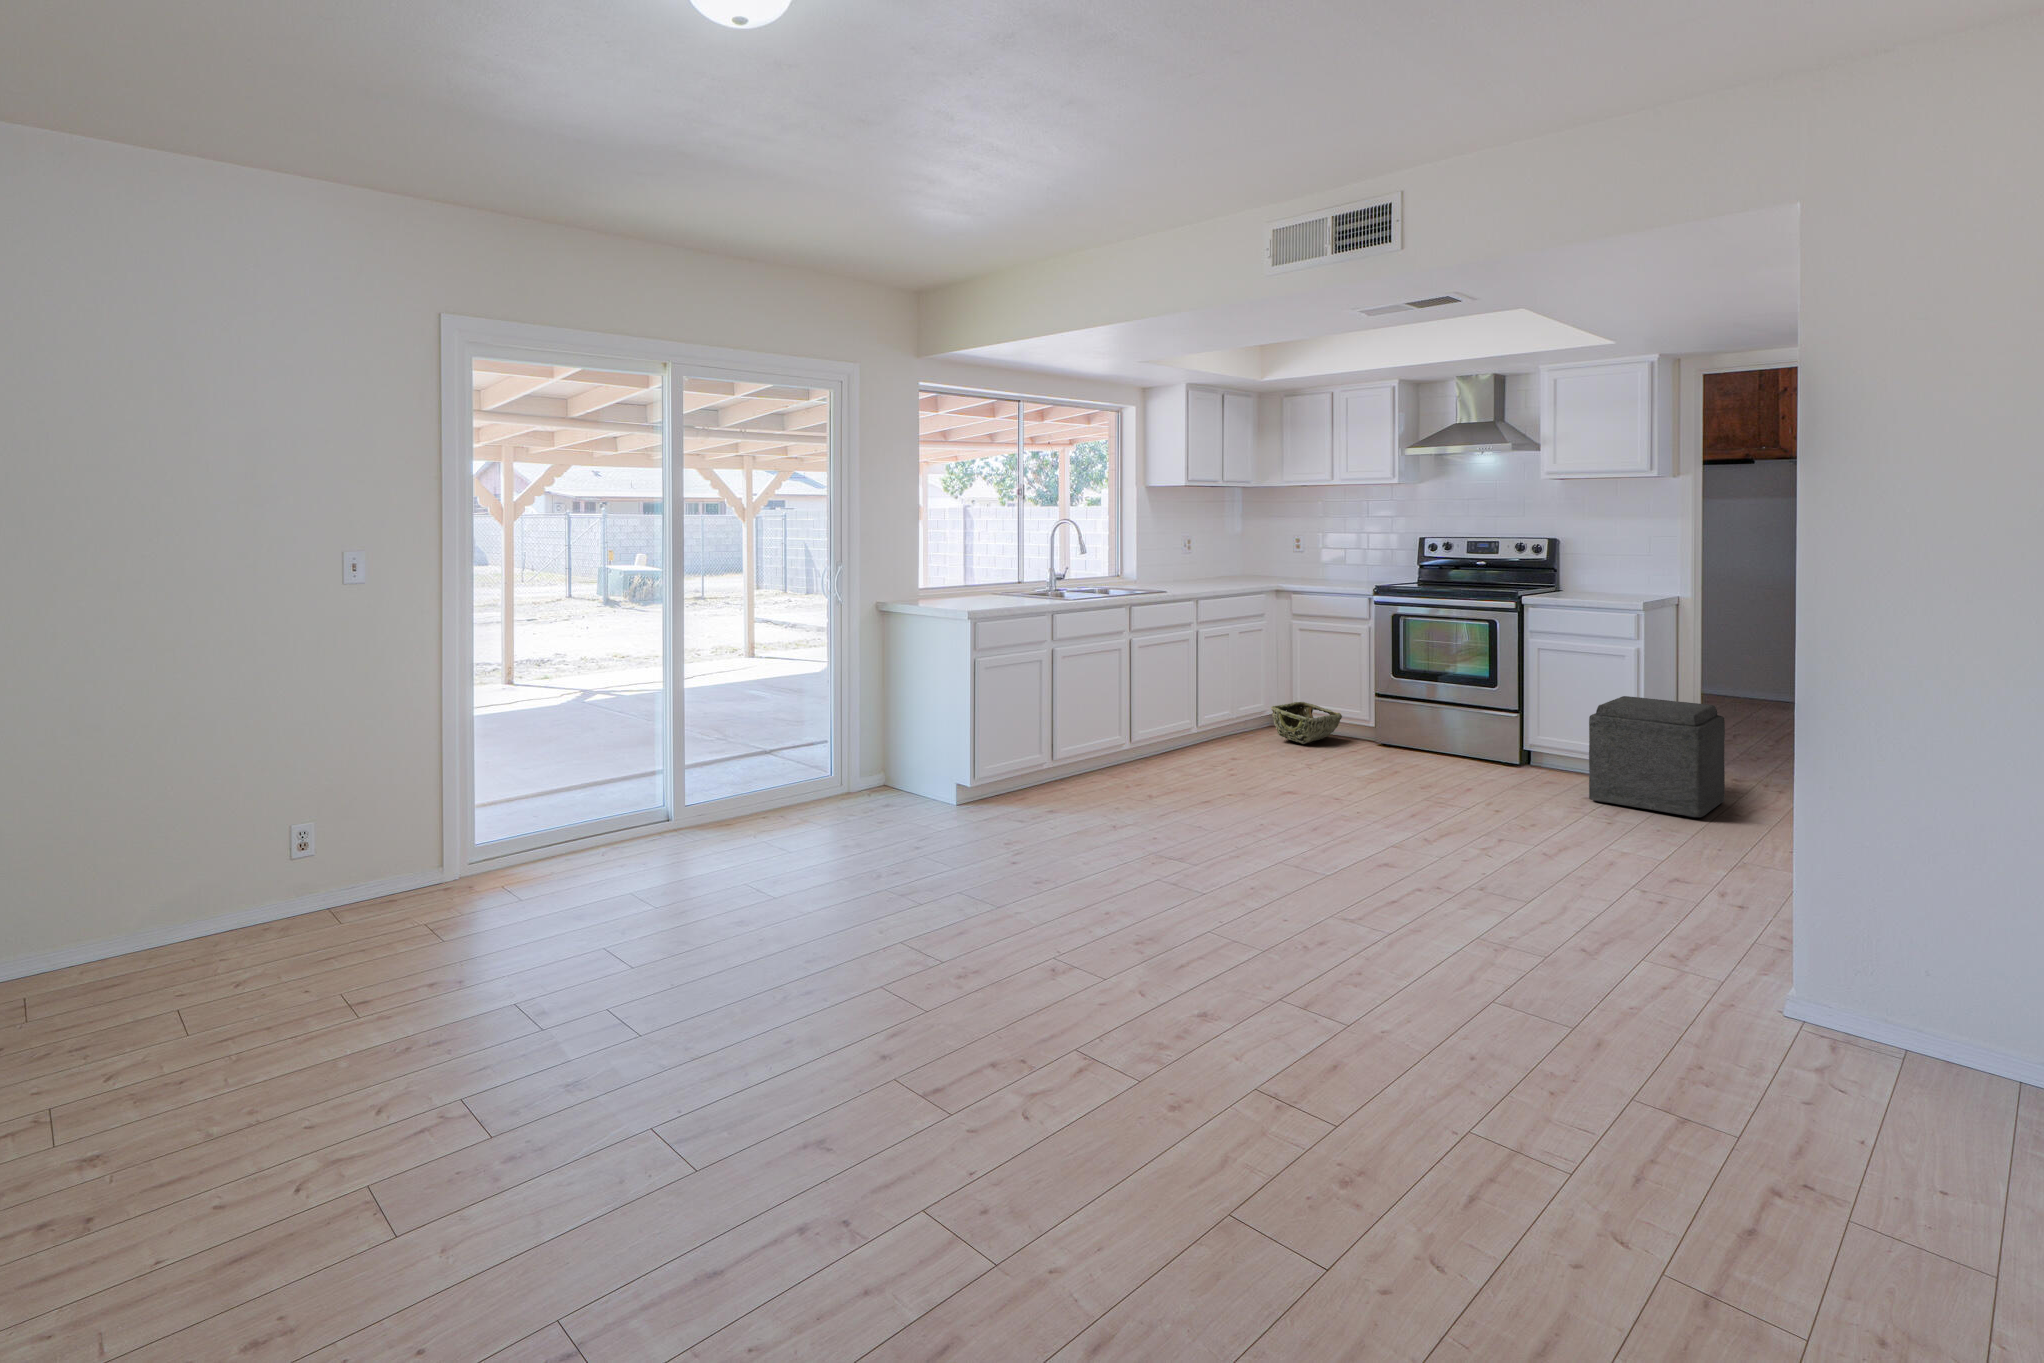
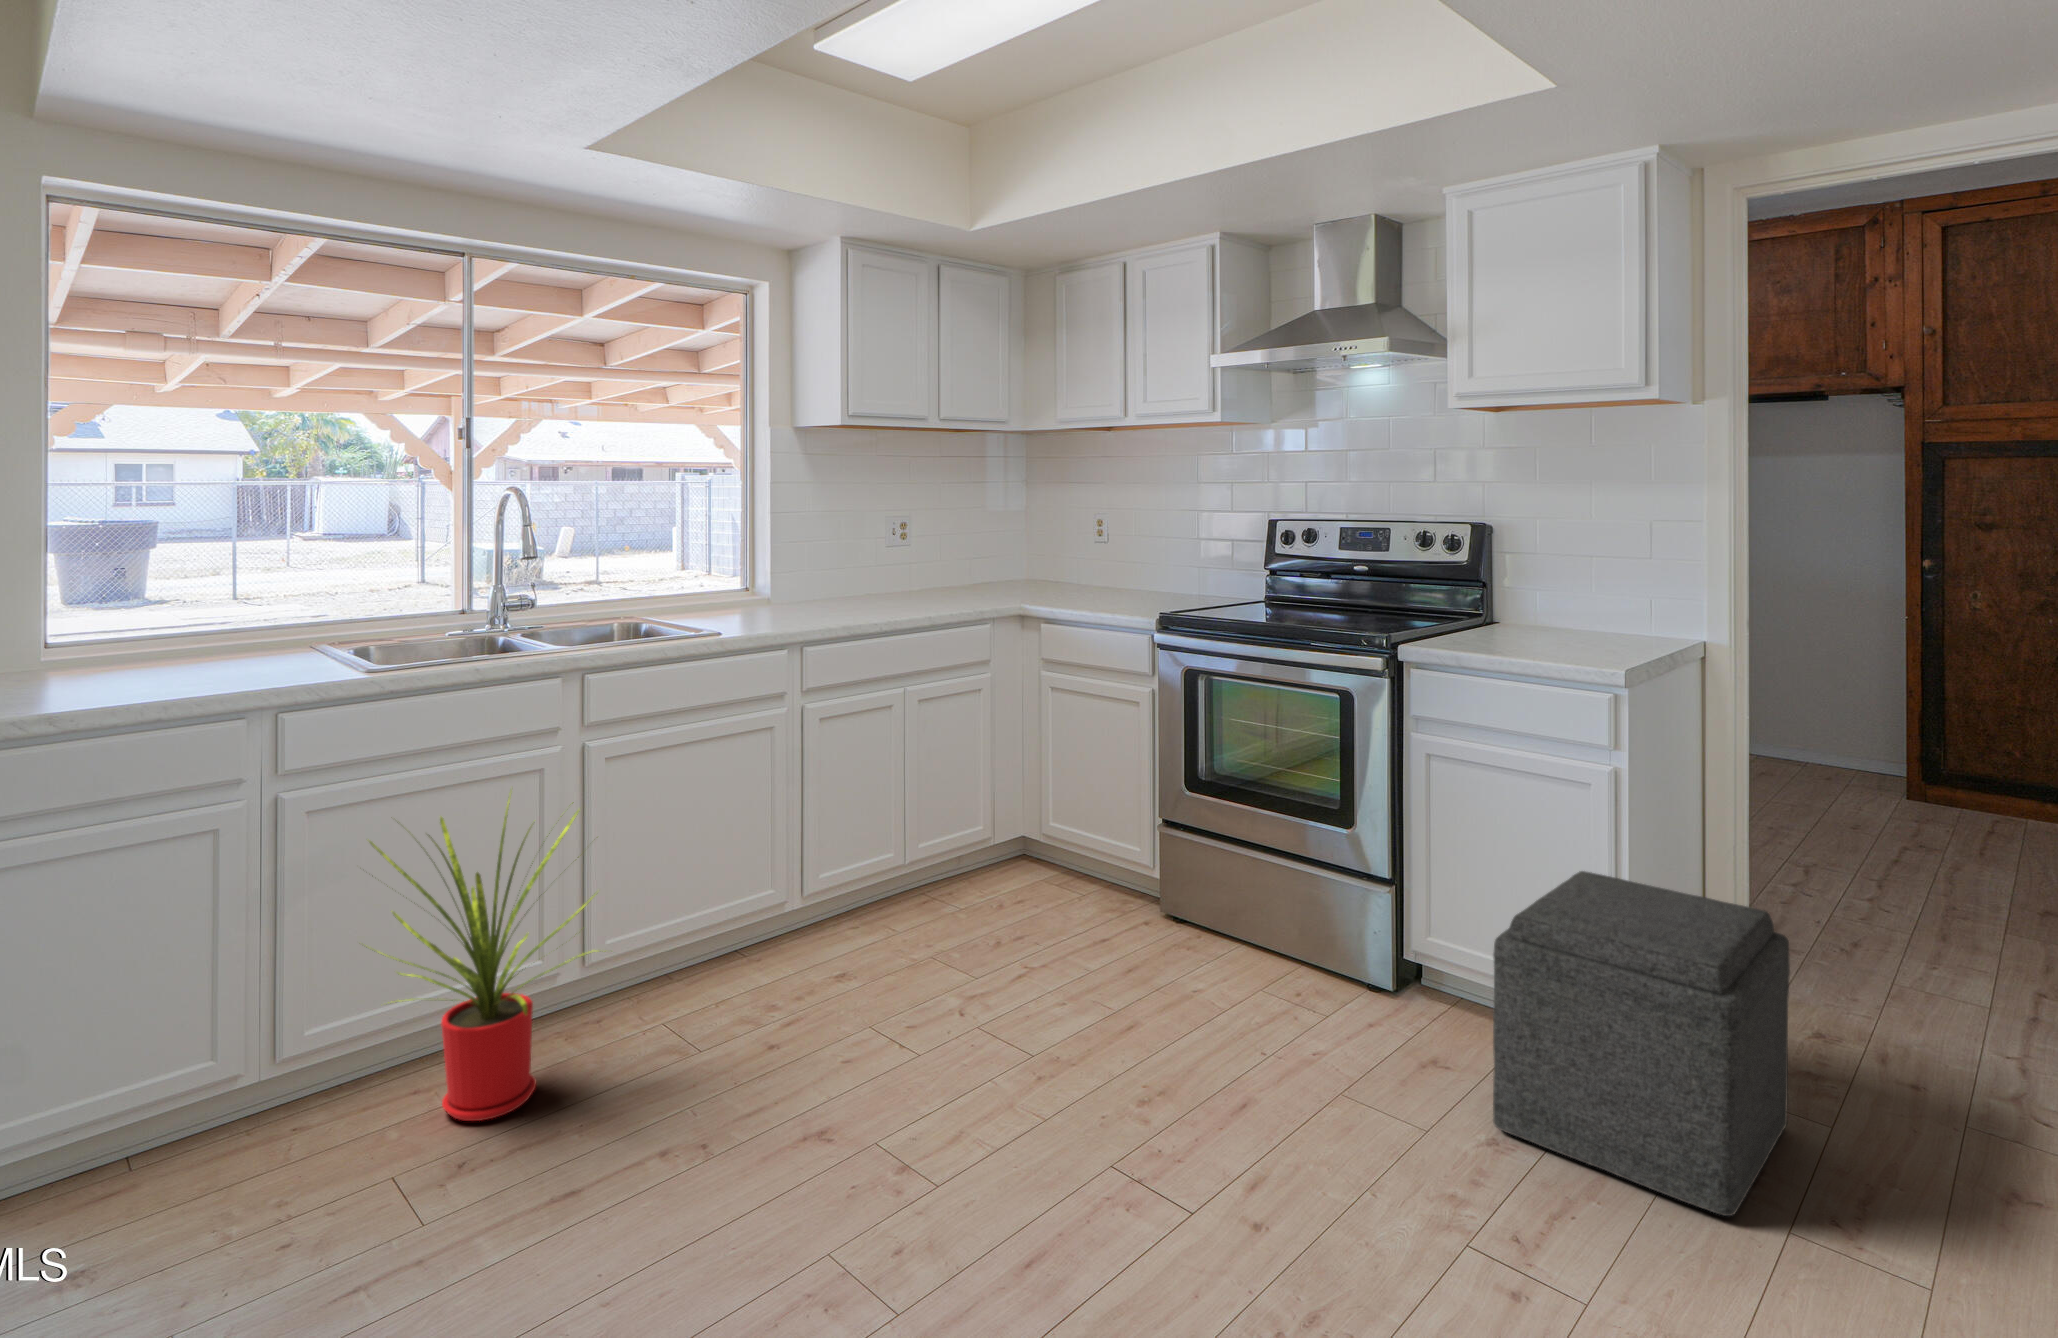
house plant: none [1074,651,1176,792] -> present [369,795,599,1121]
woven basket: present [1271,702,1342,744] -> none [969,822,1108,917]

